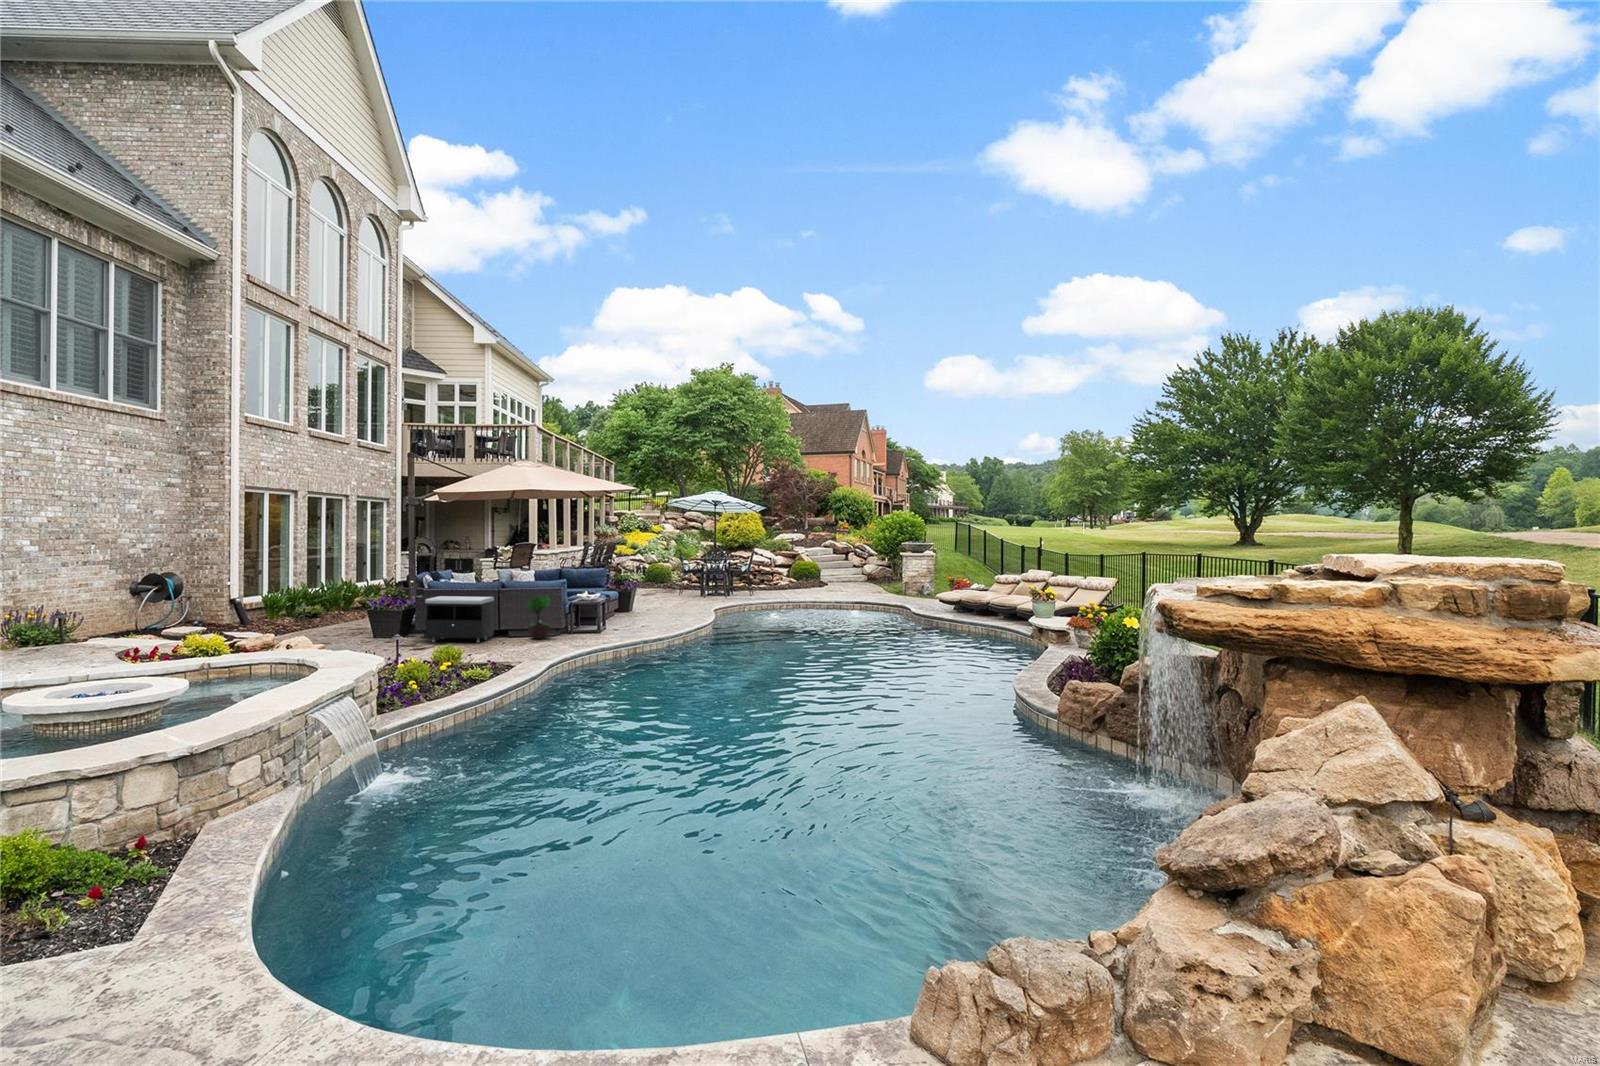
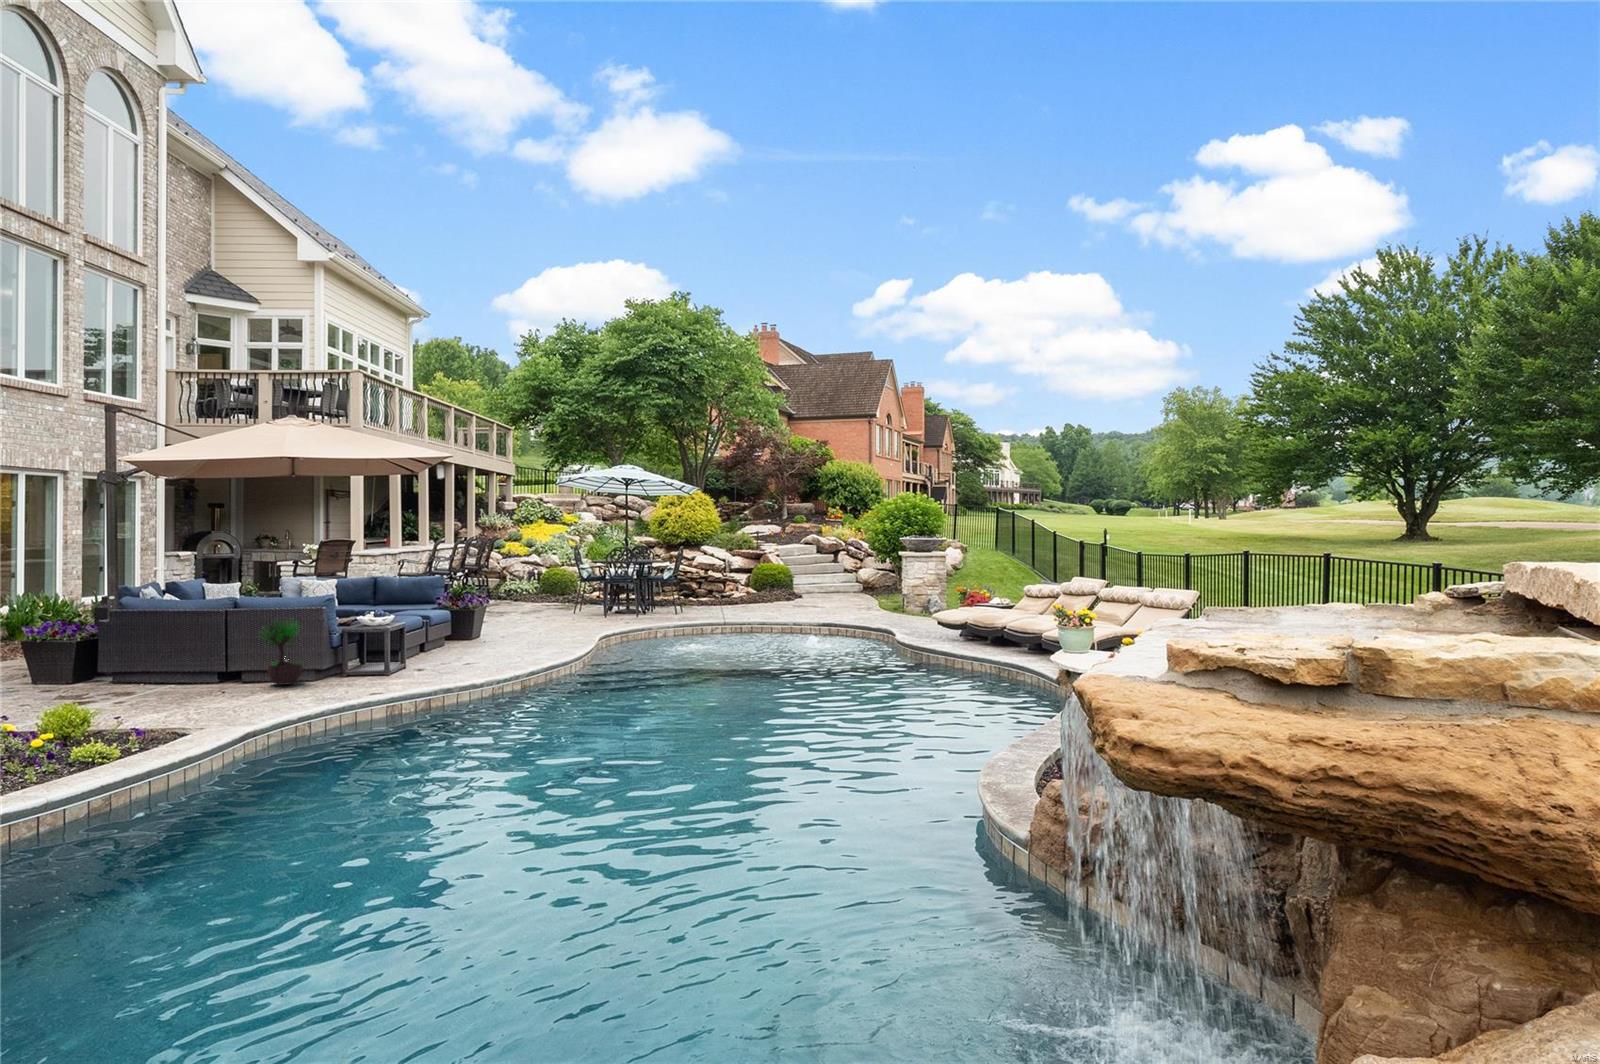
storage bench: present [425,596,494,642] -> none [100,620,216,692]

